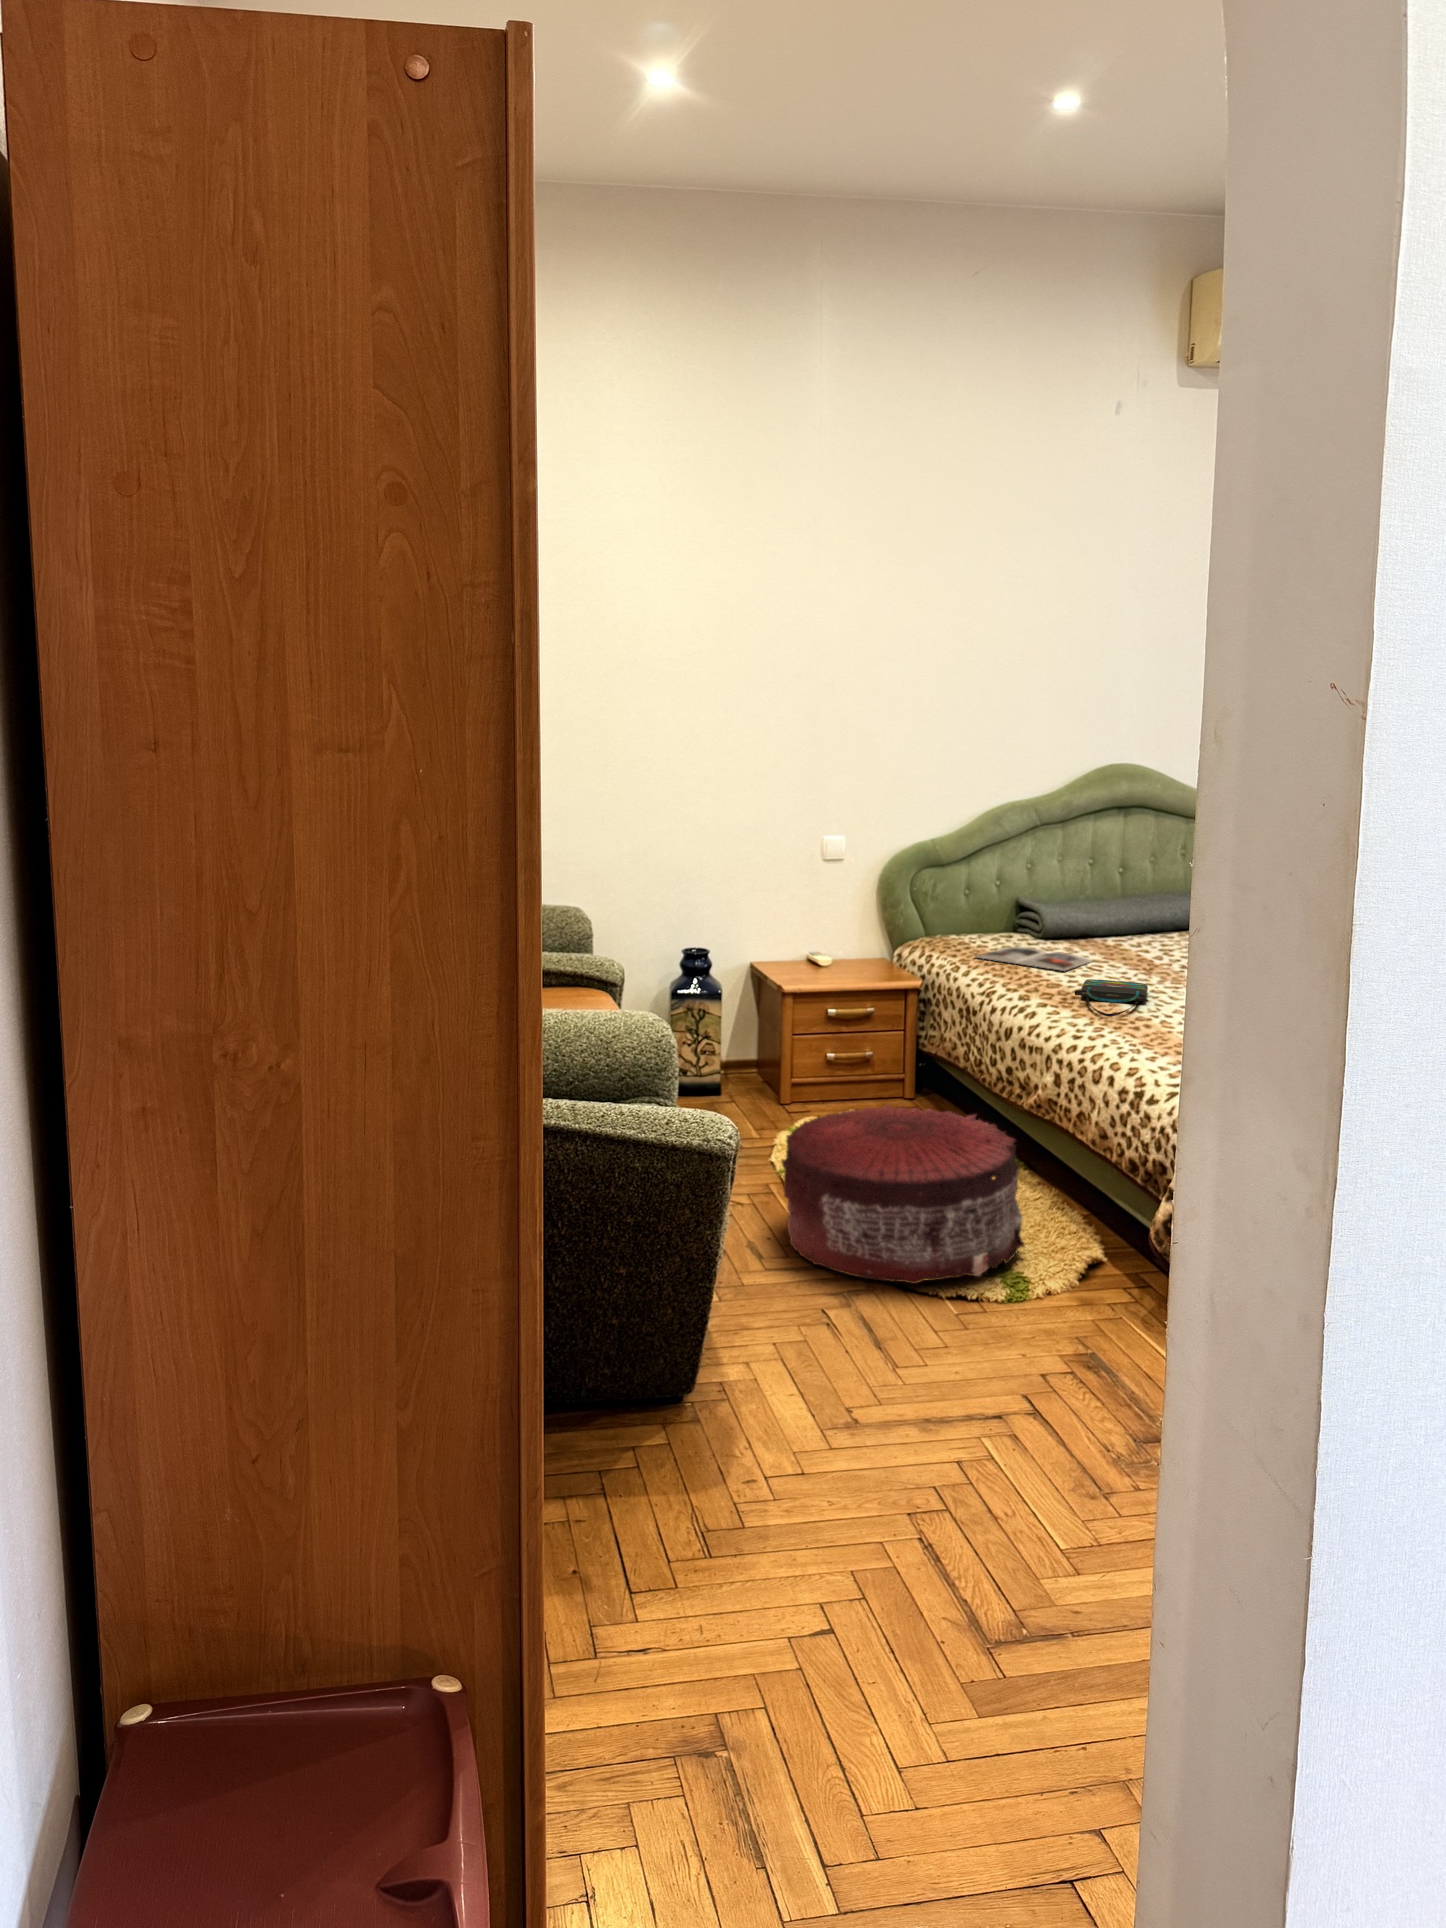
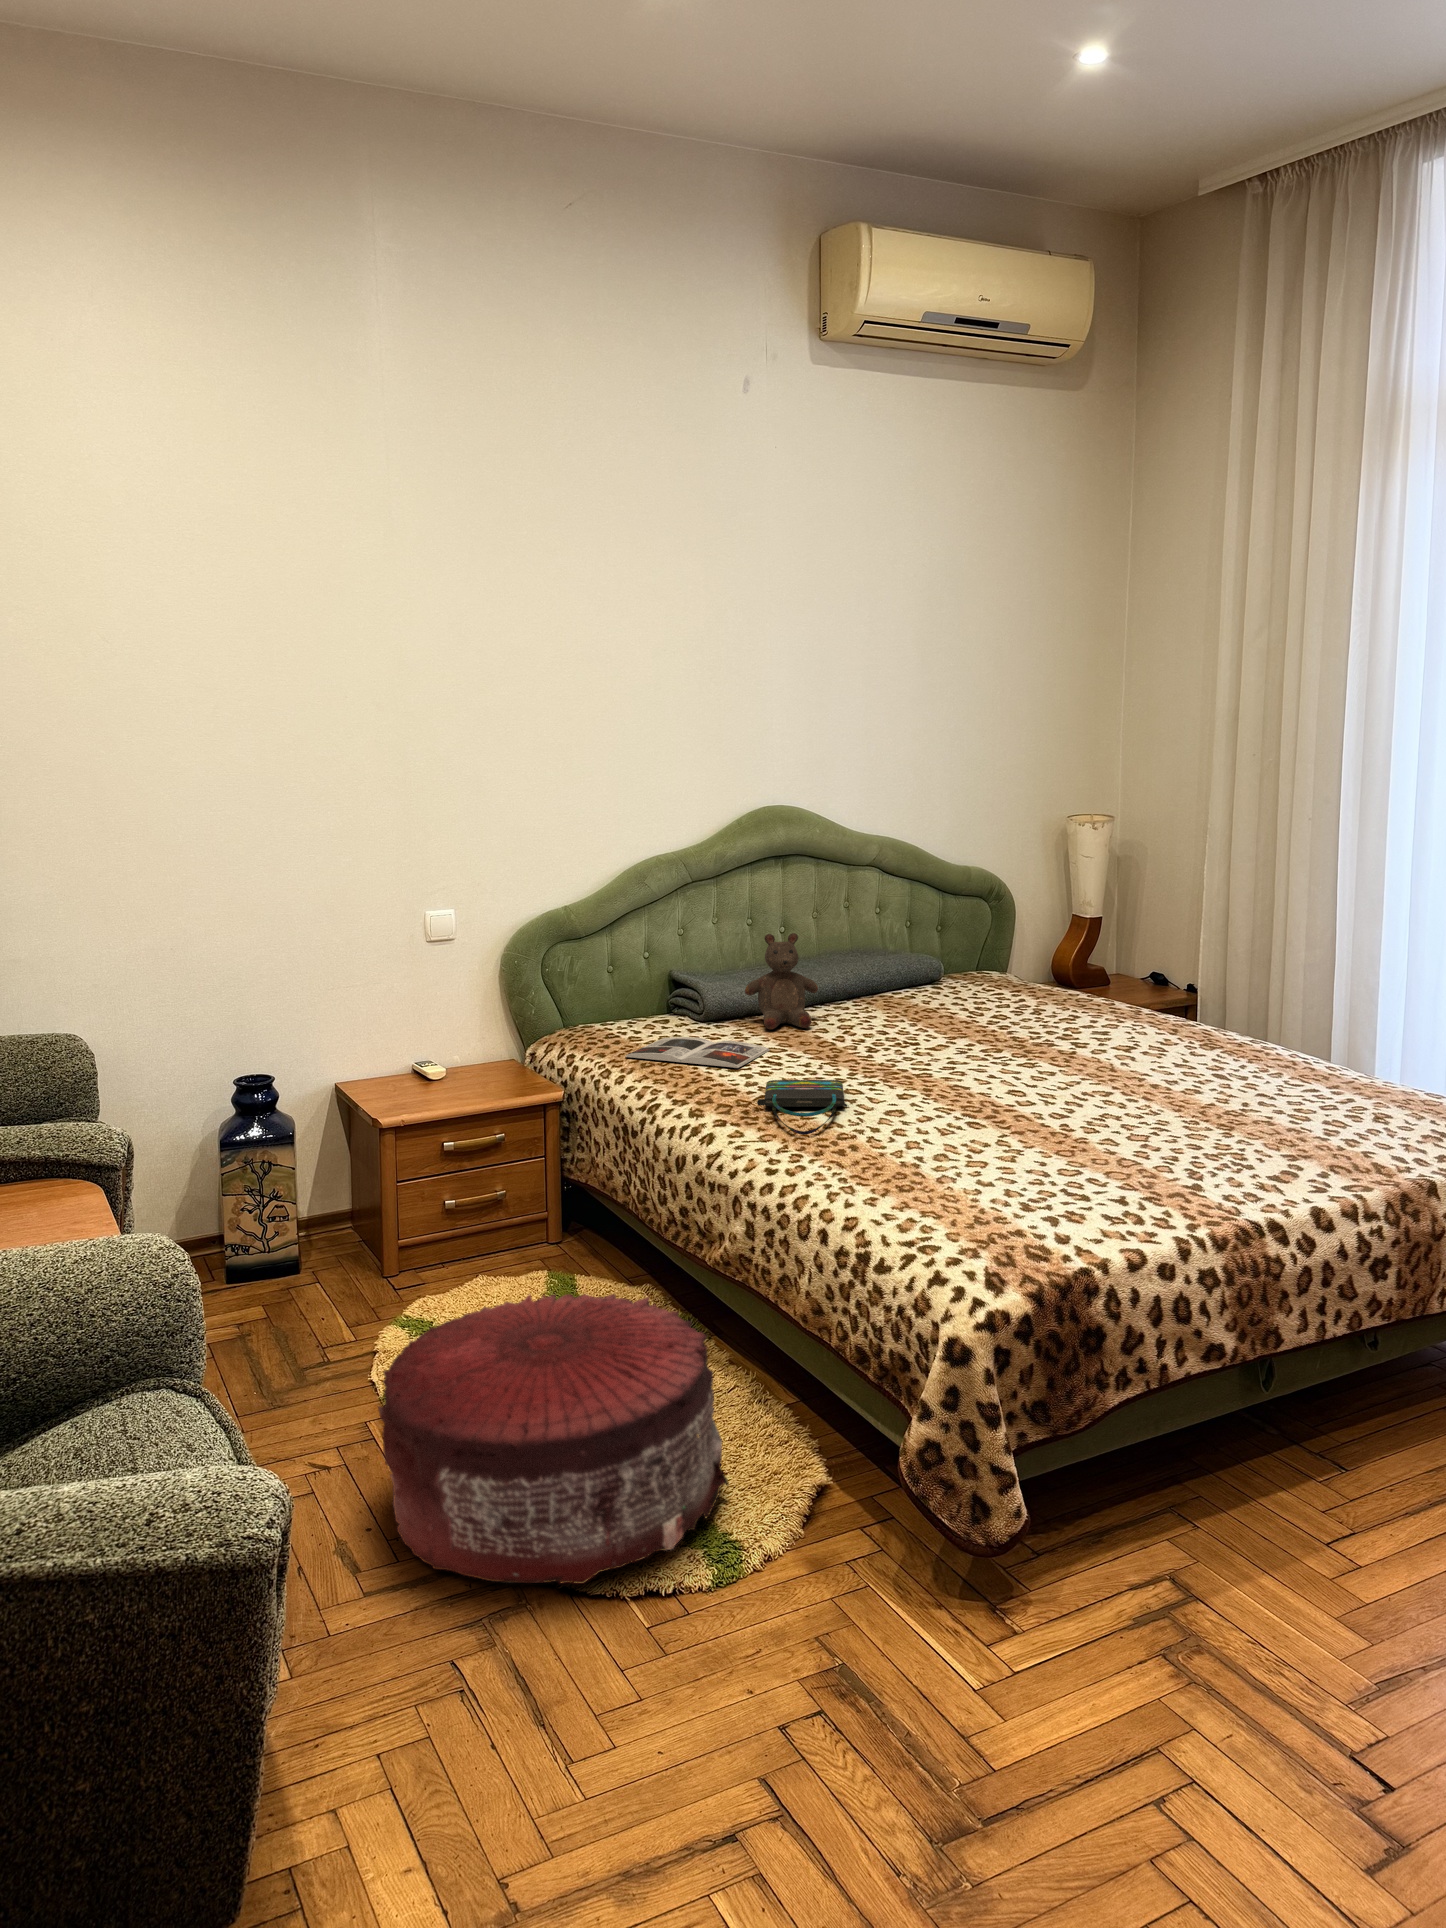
stuffed bear: none [1077,870,1141,949] -> present [745,933,818,1029]

